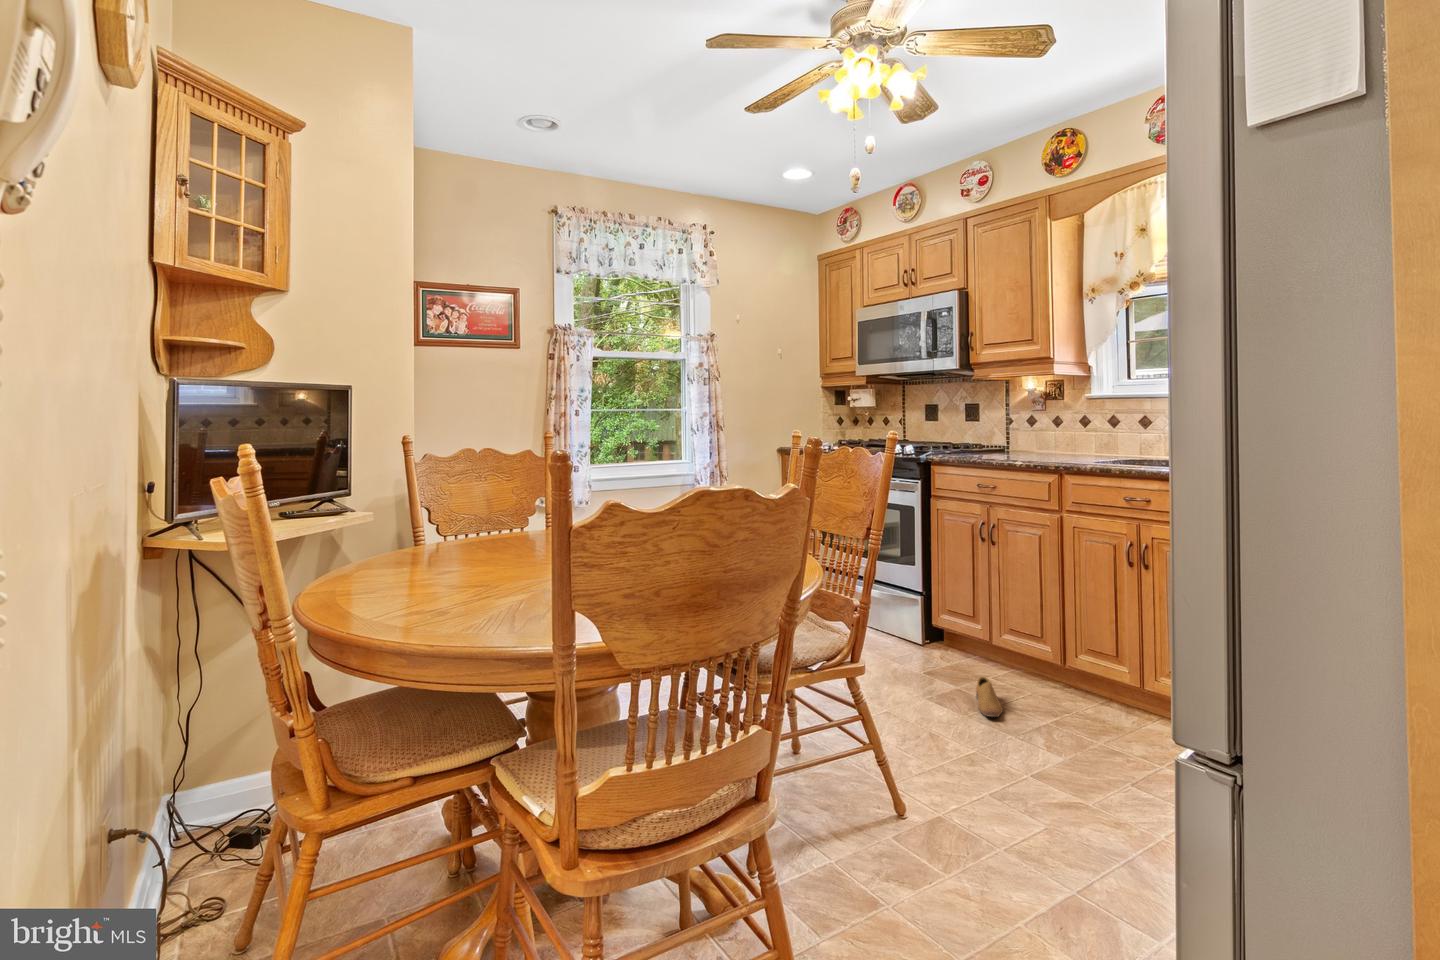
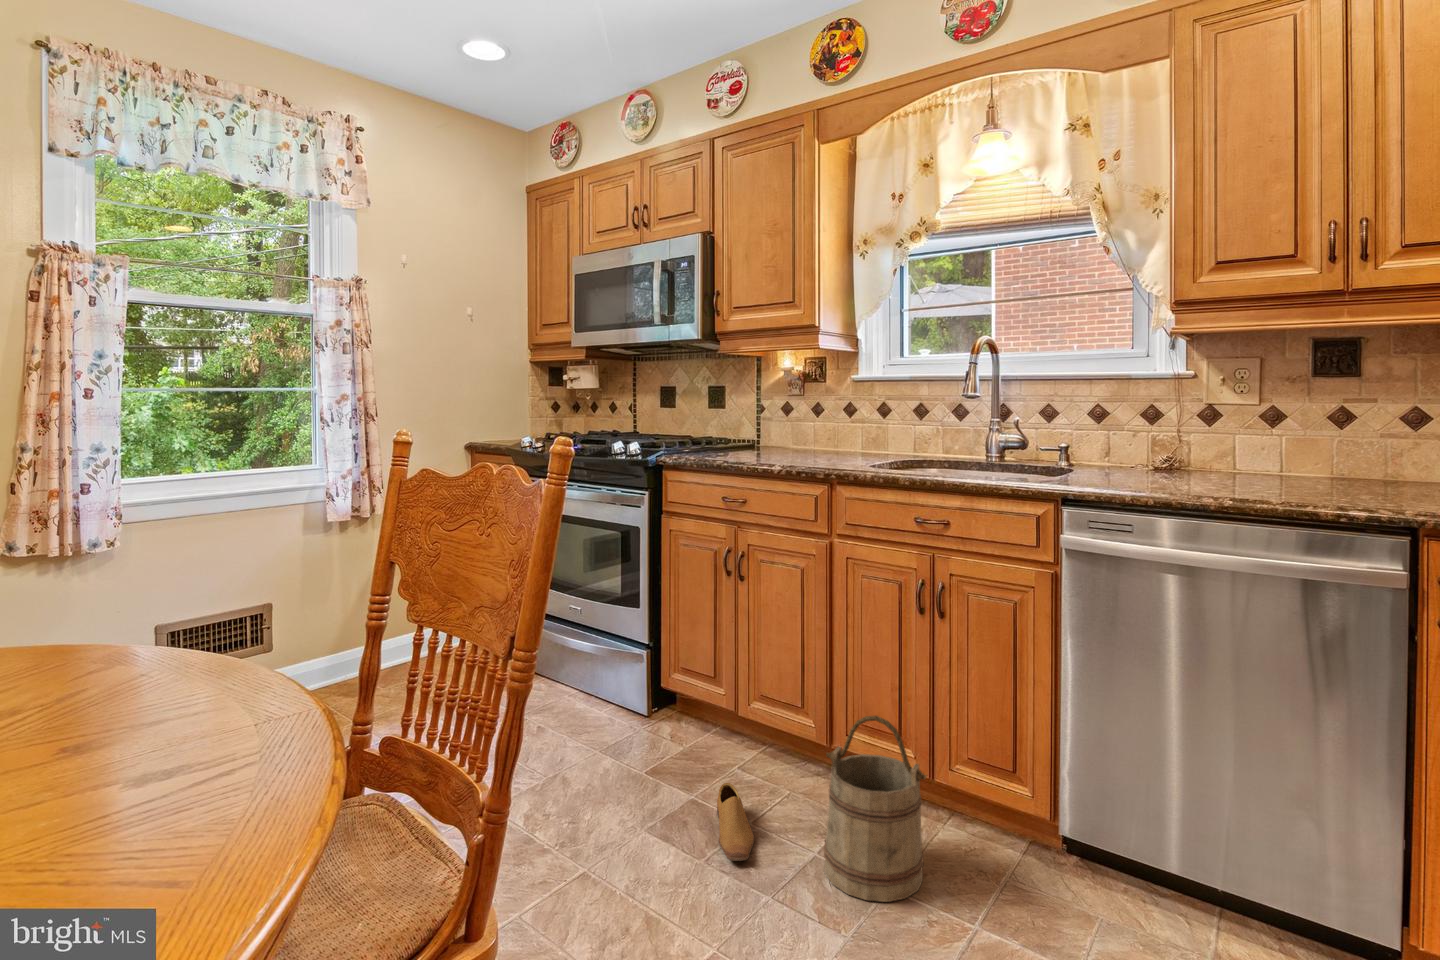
bucket: none [1052,625,1126,744] -> present [824,716,927,902]

